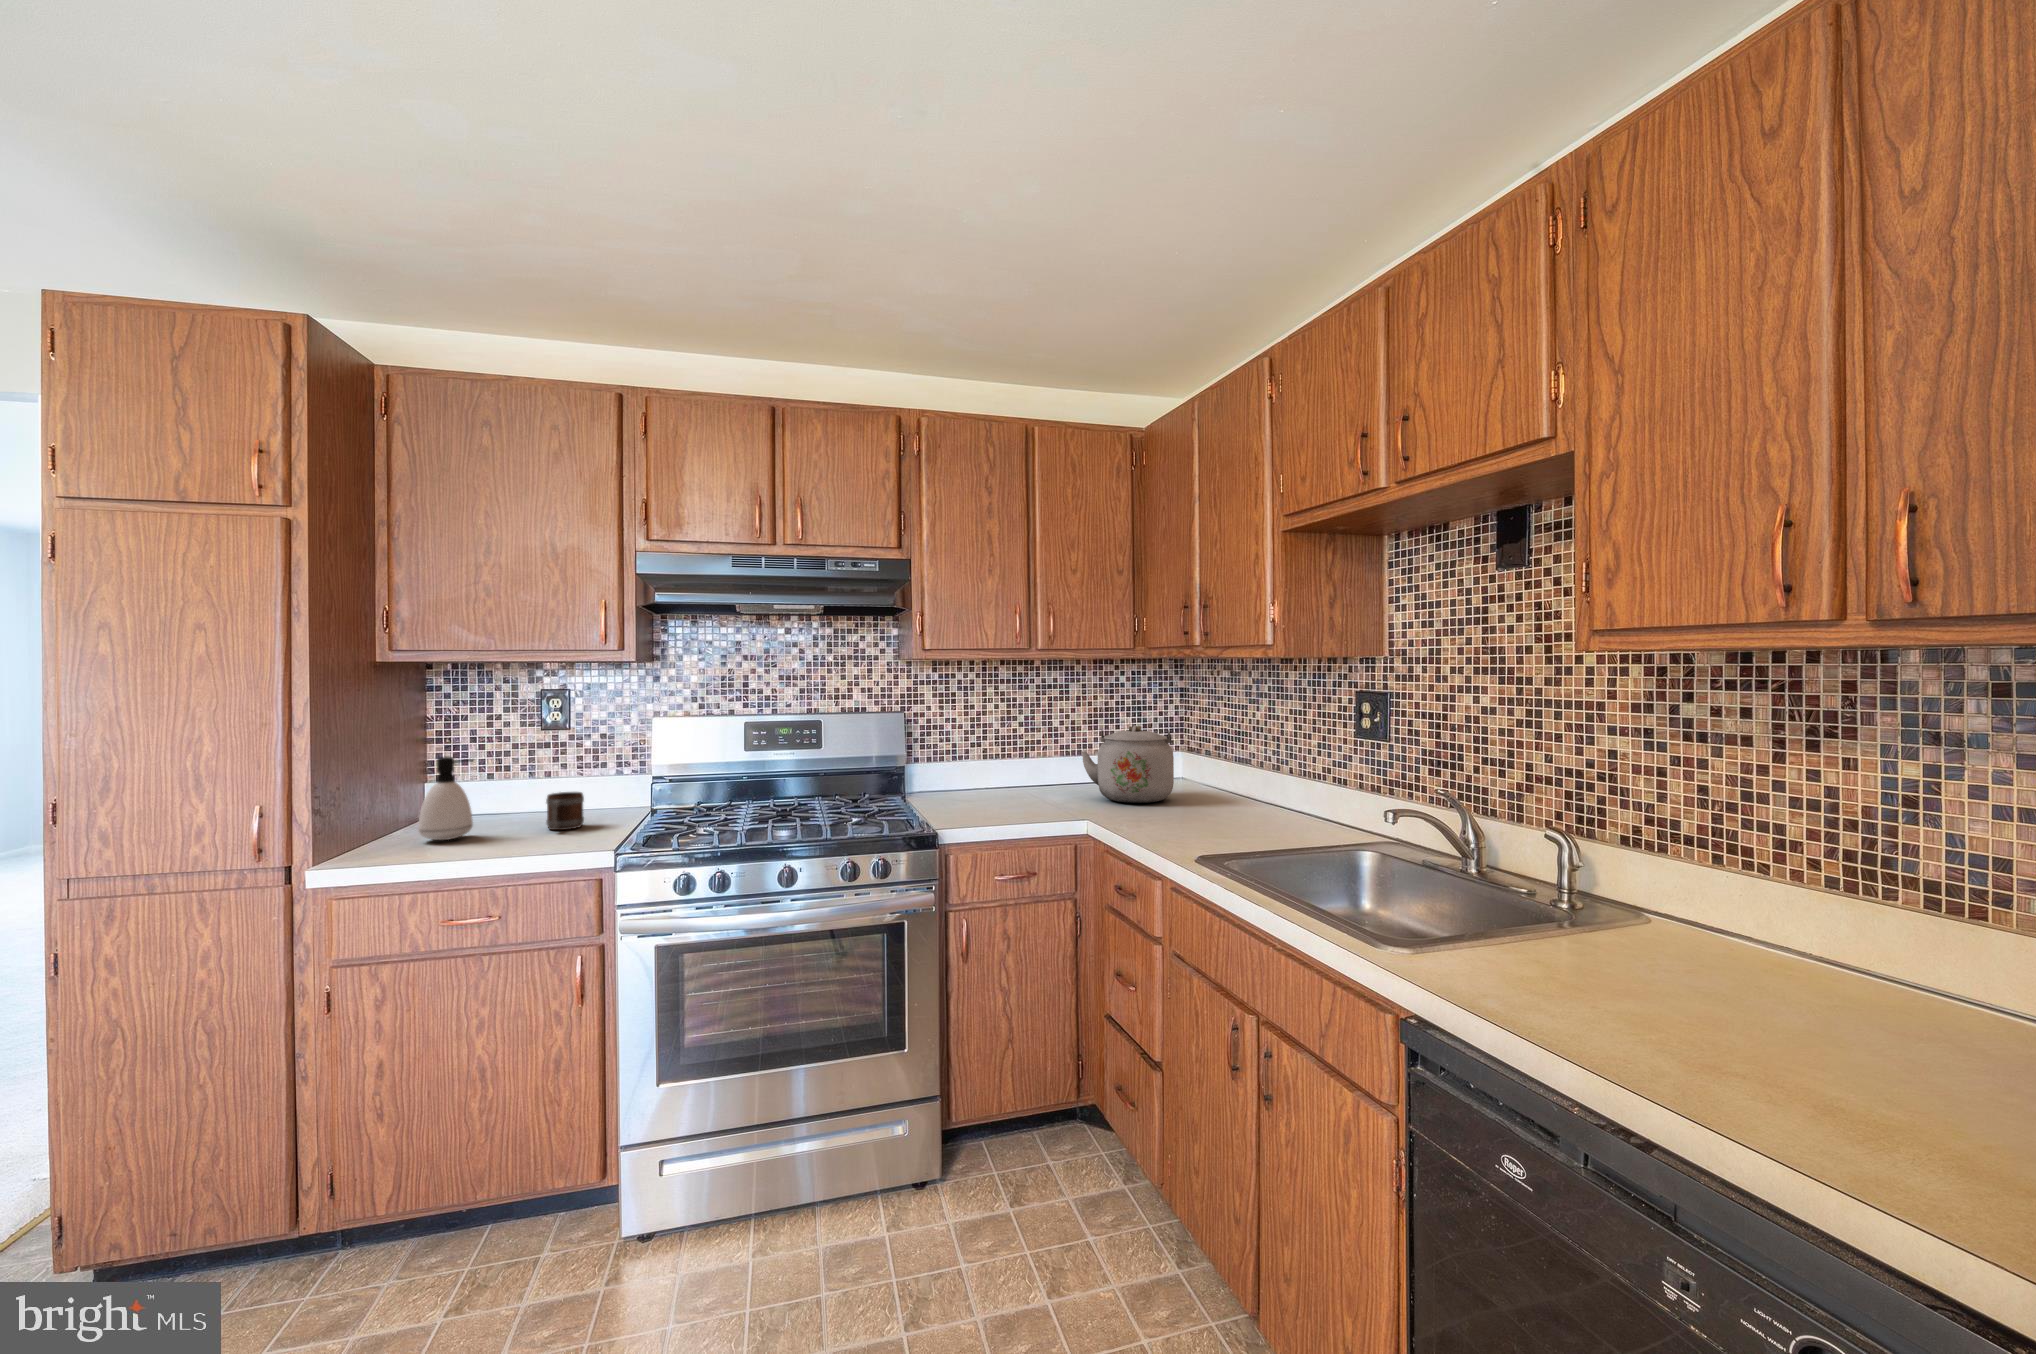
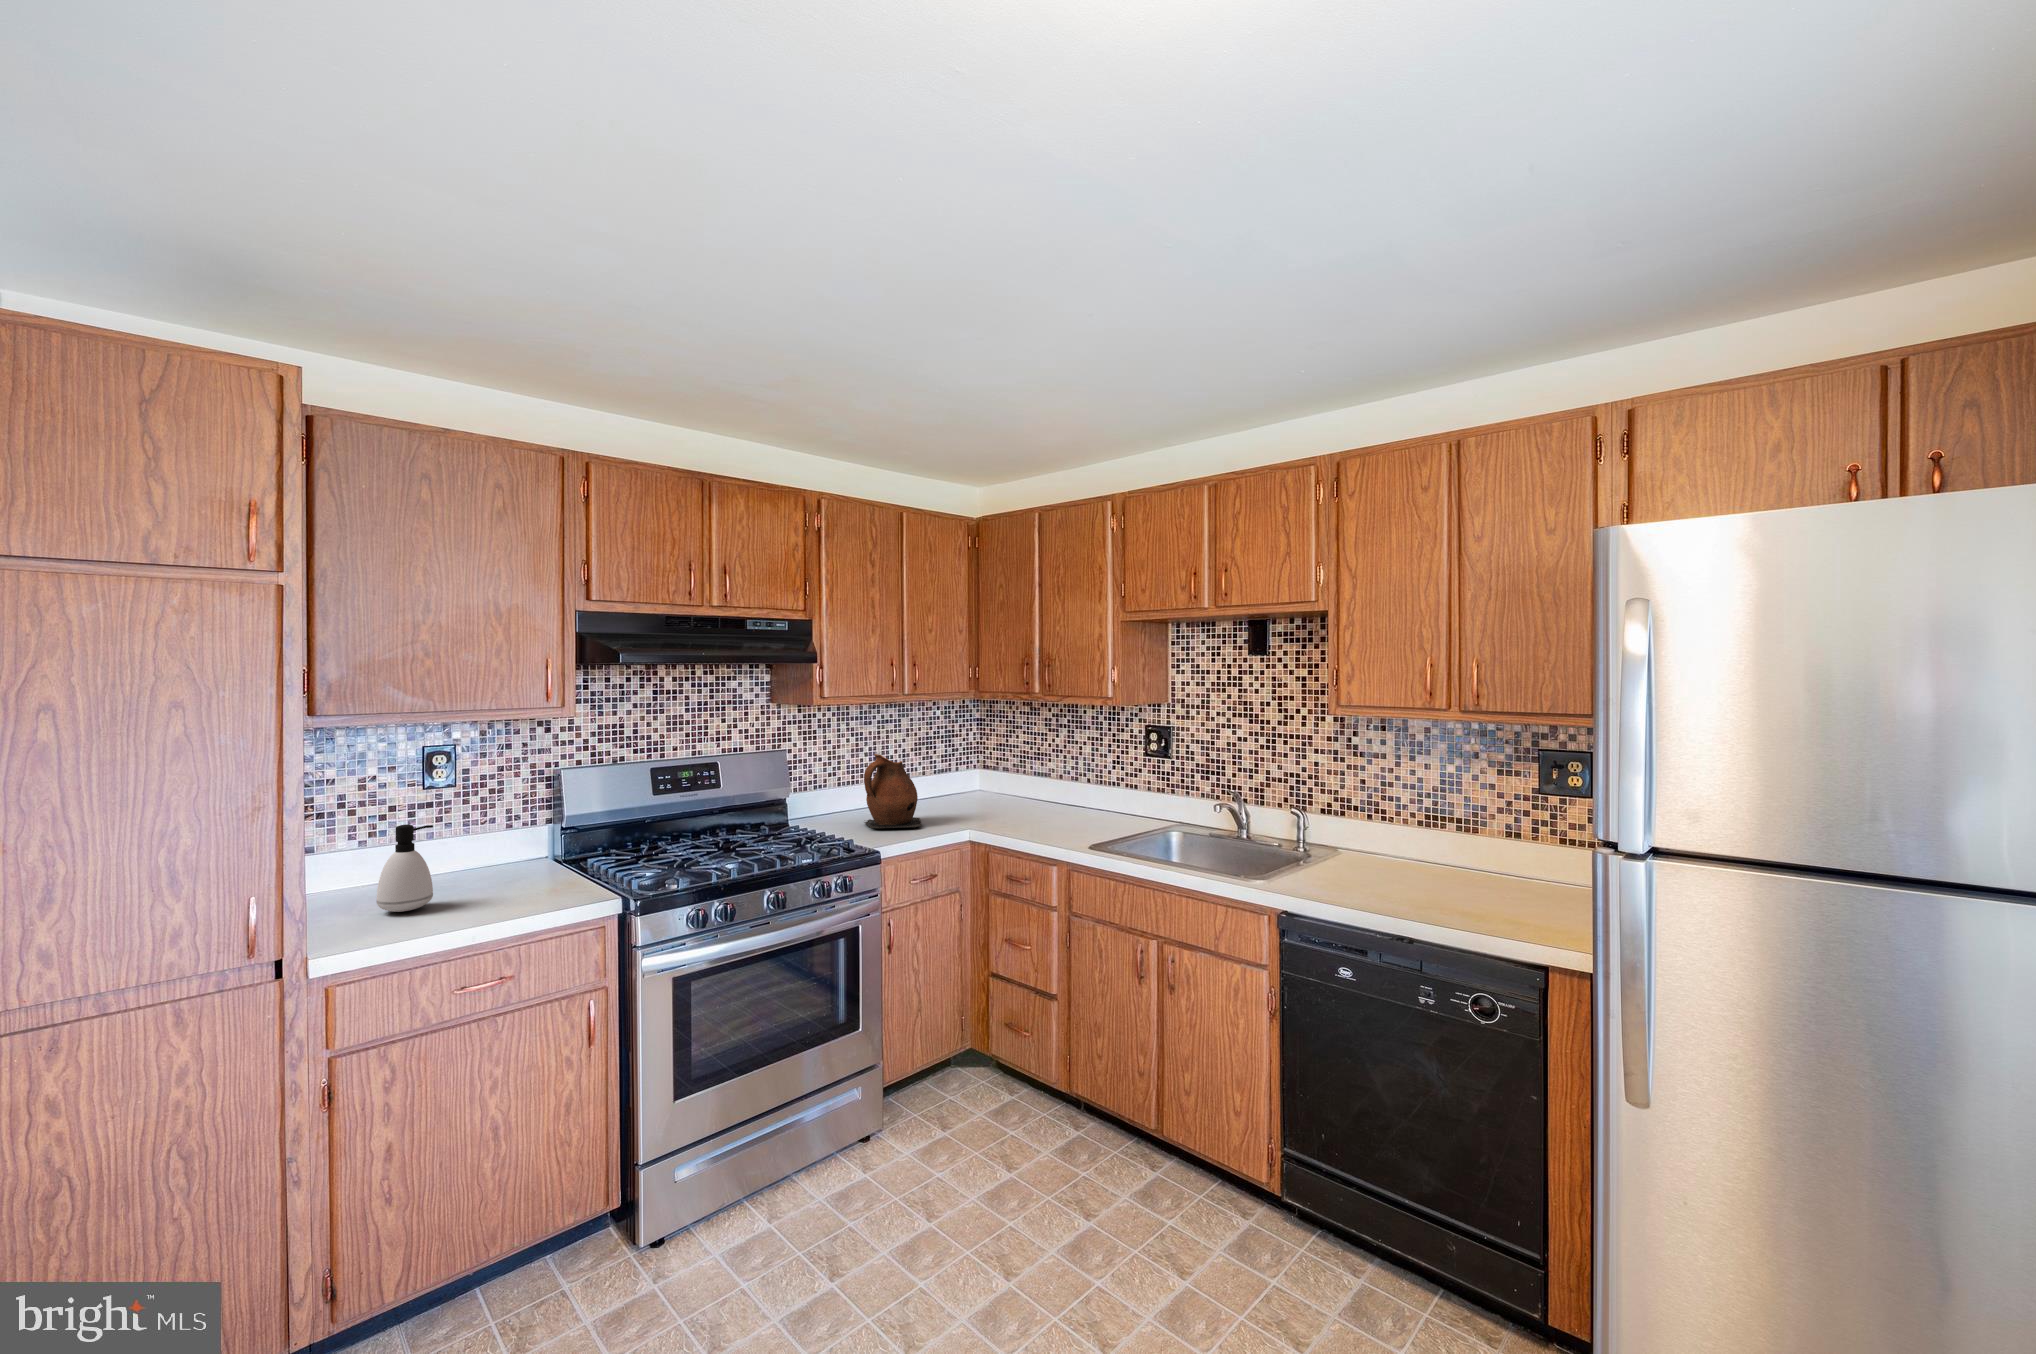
ceramic pitcher: none [974,719,1054,812] -> present [864,754,921,828]
kettle: present [1081,725,1174,803] -> none [932,753,1004,814]
mug: present [546,792,584,830] -> none [493,849,531,889]

